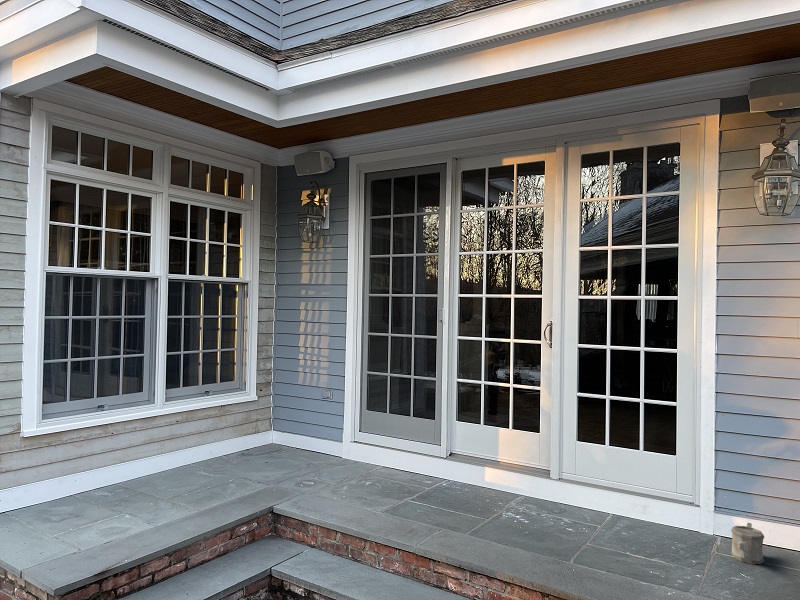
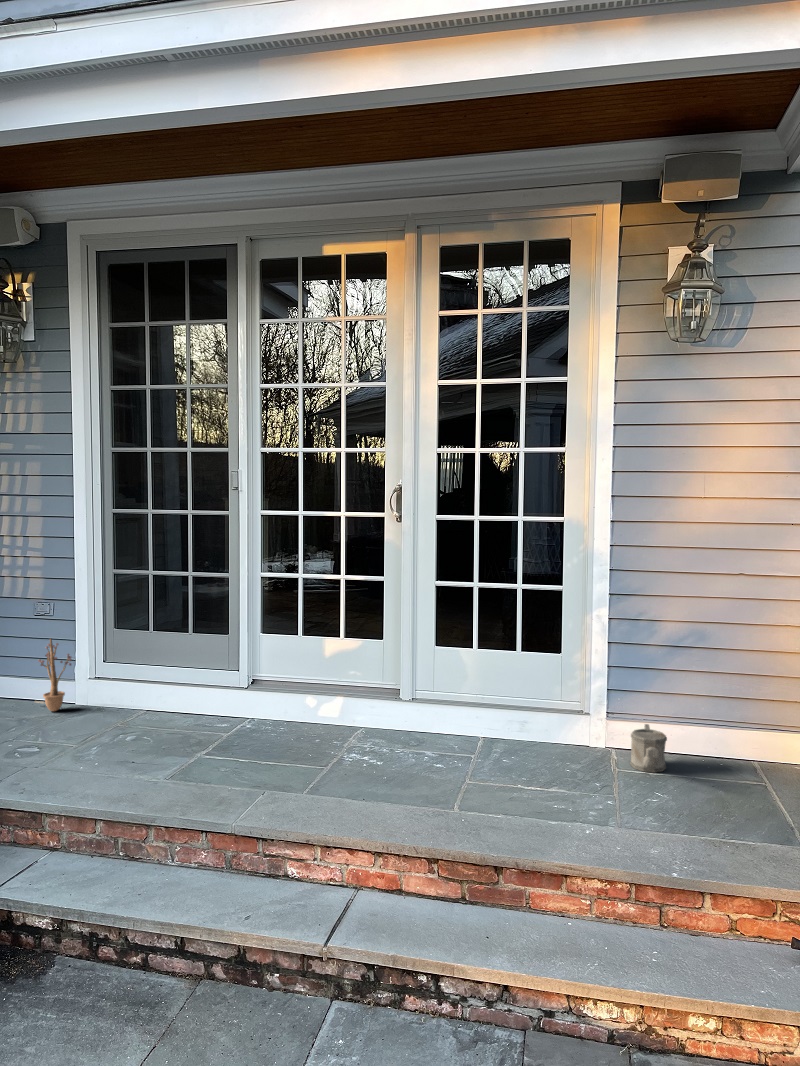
decorative plant: none [319,413,340,460] -> present [35,639,72,711]

